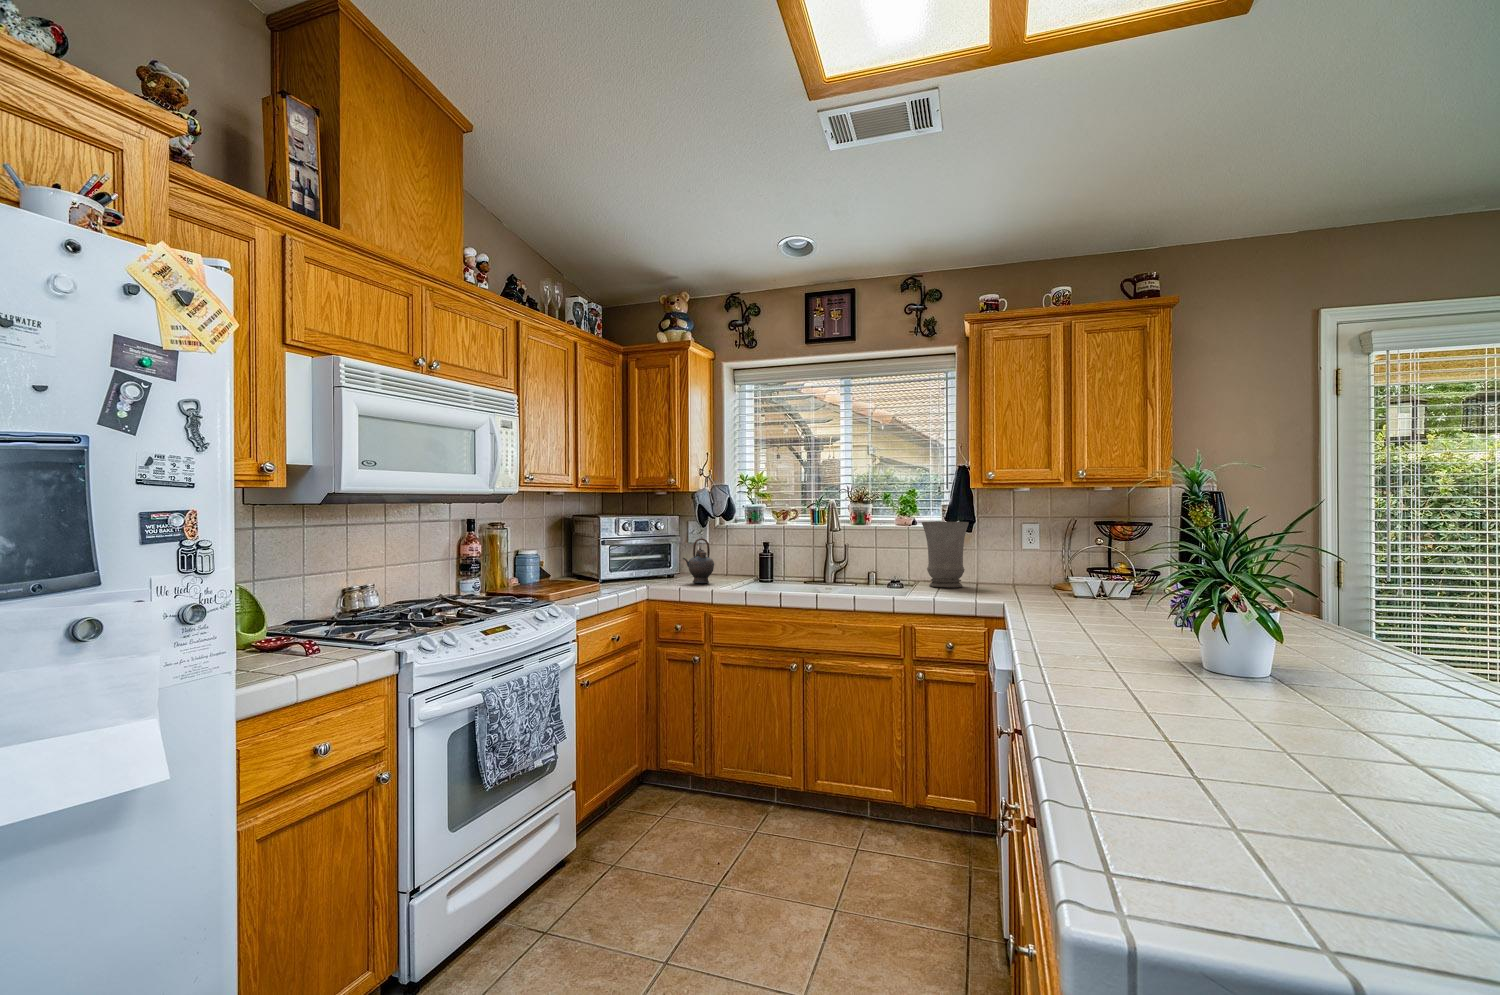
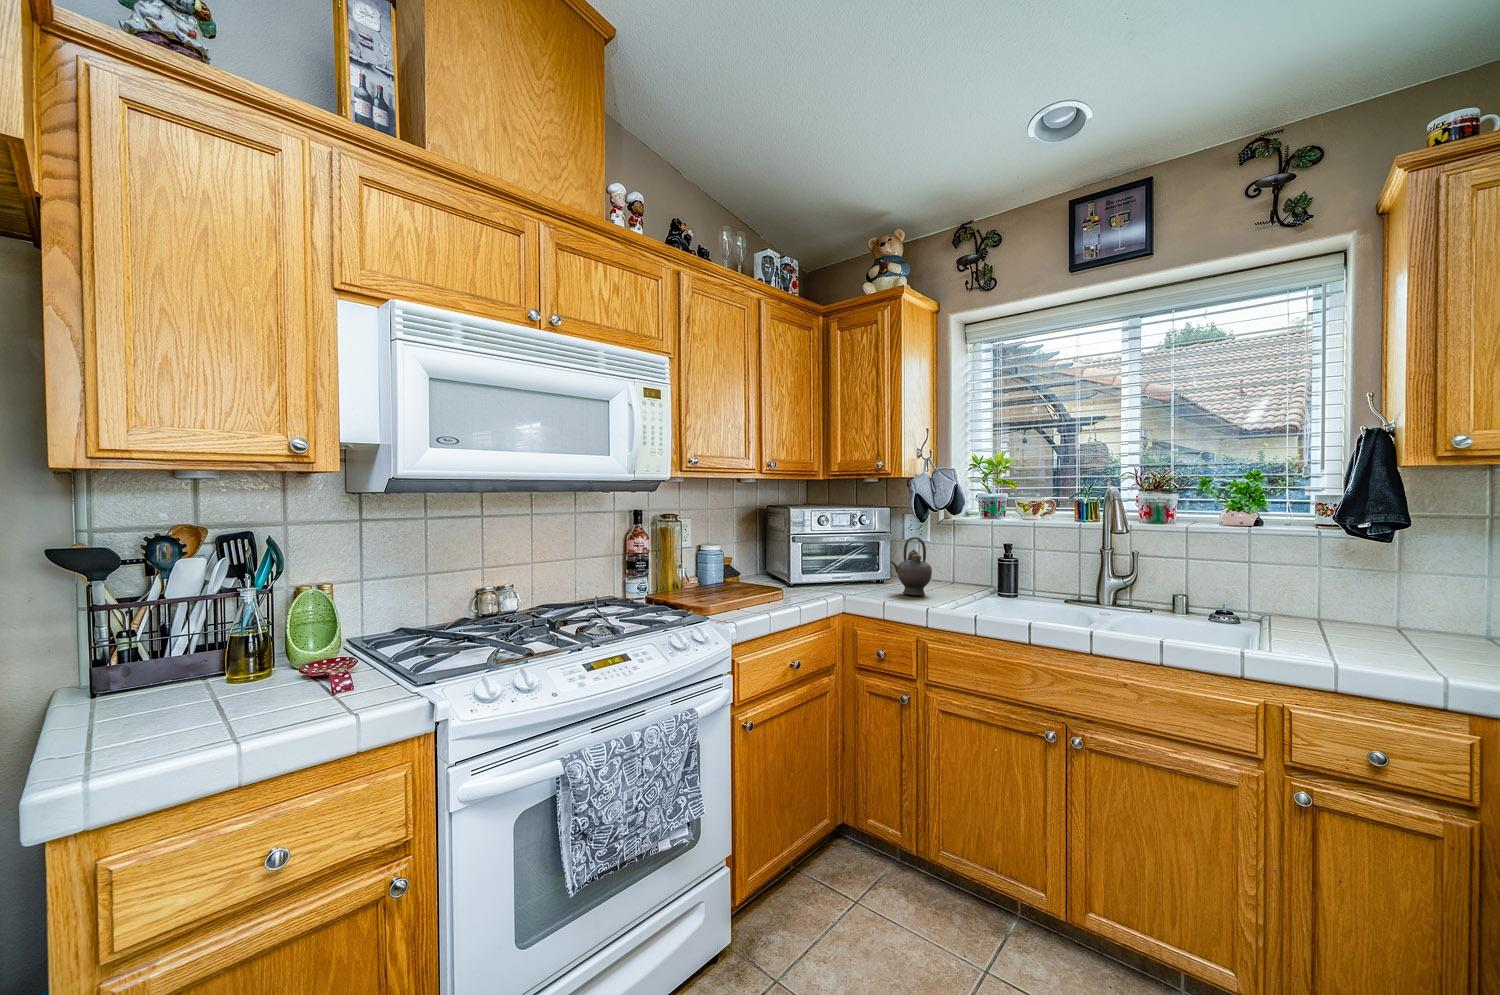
vase: present [922,522,969,587] -> none [1297,525,1418,644]

